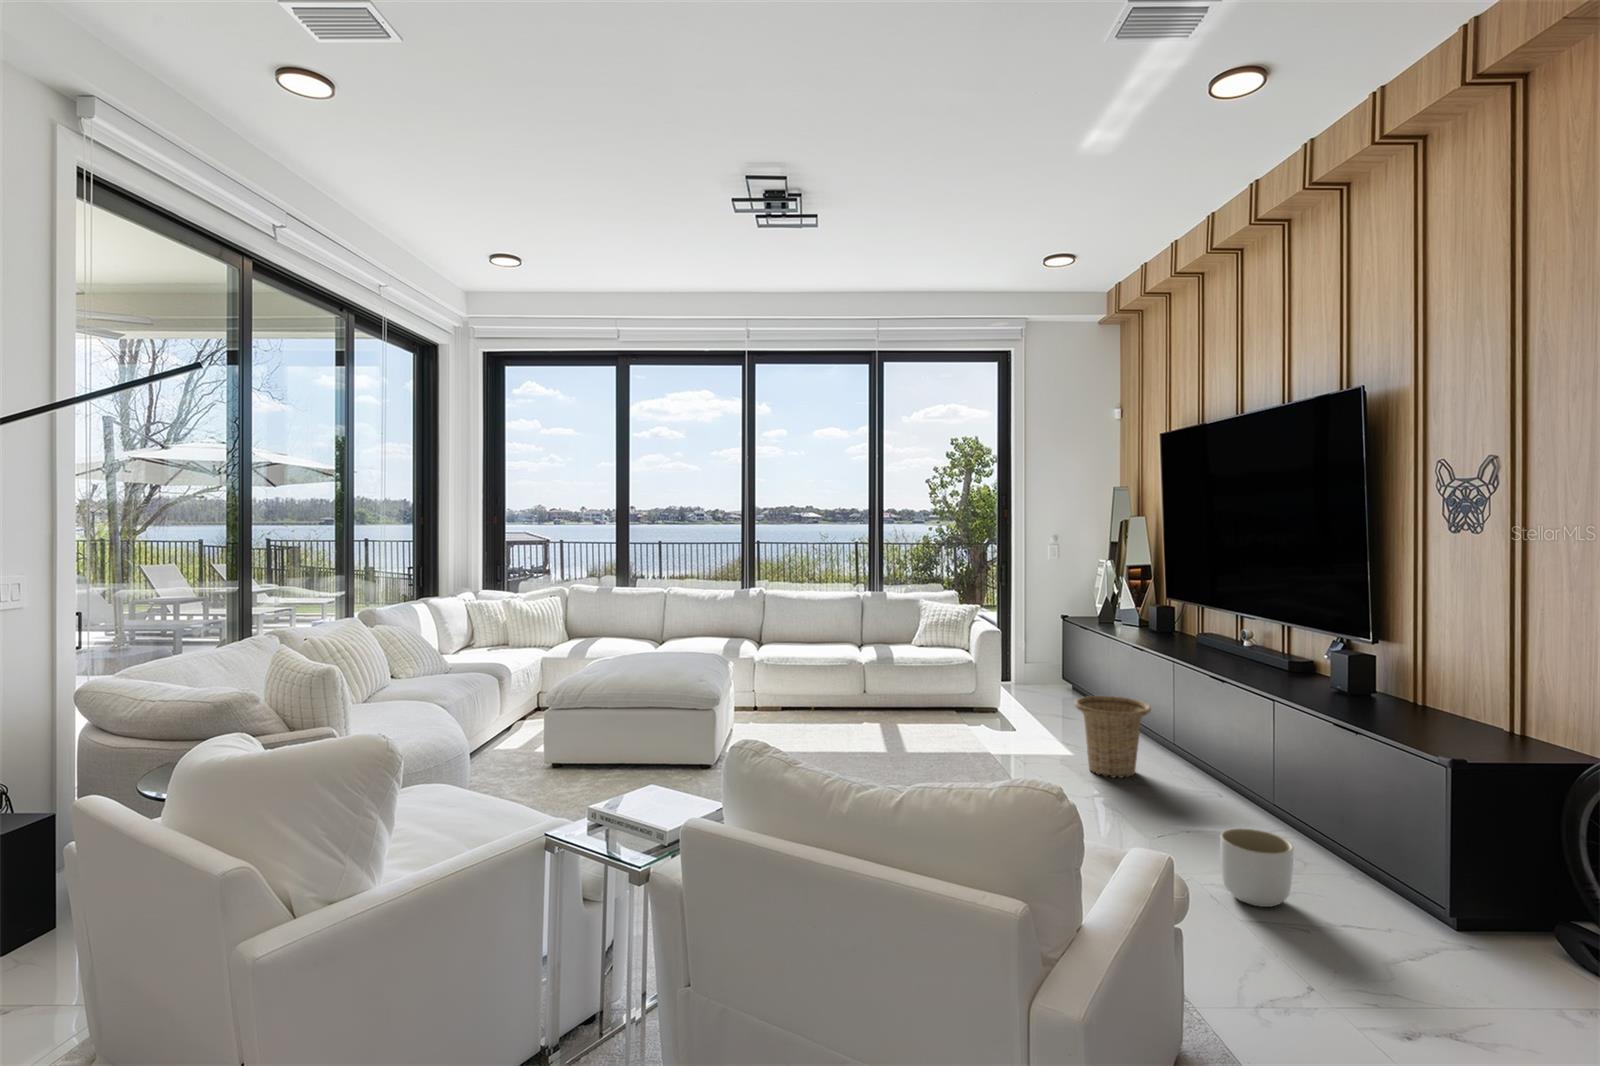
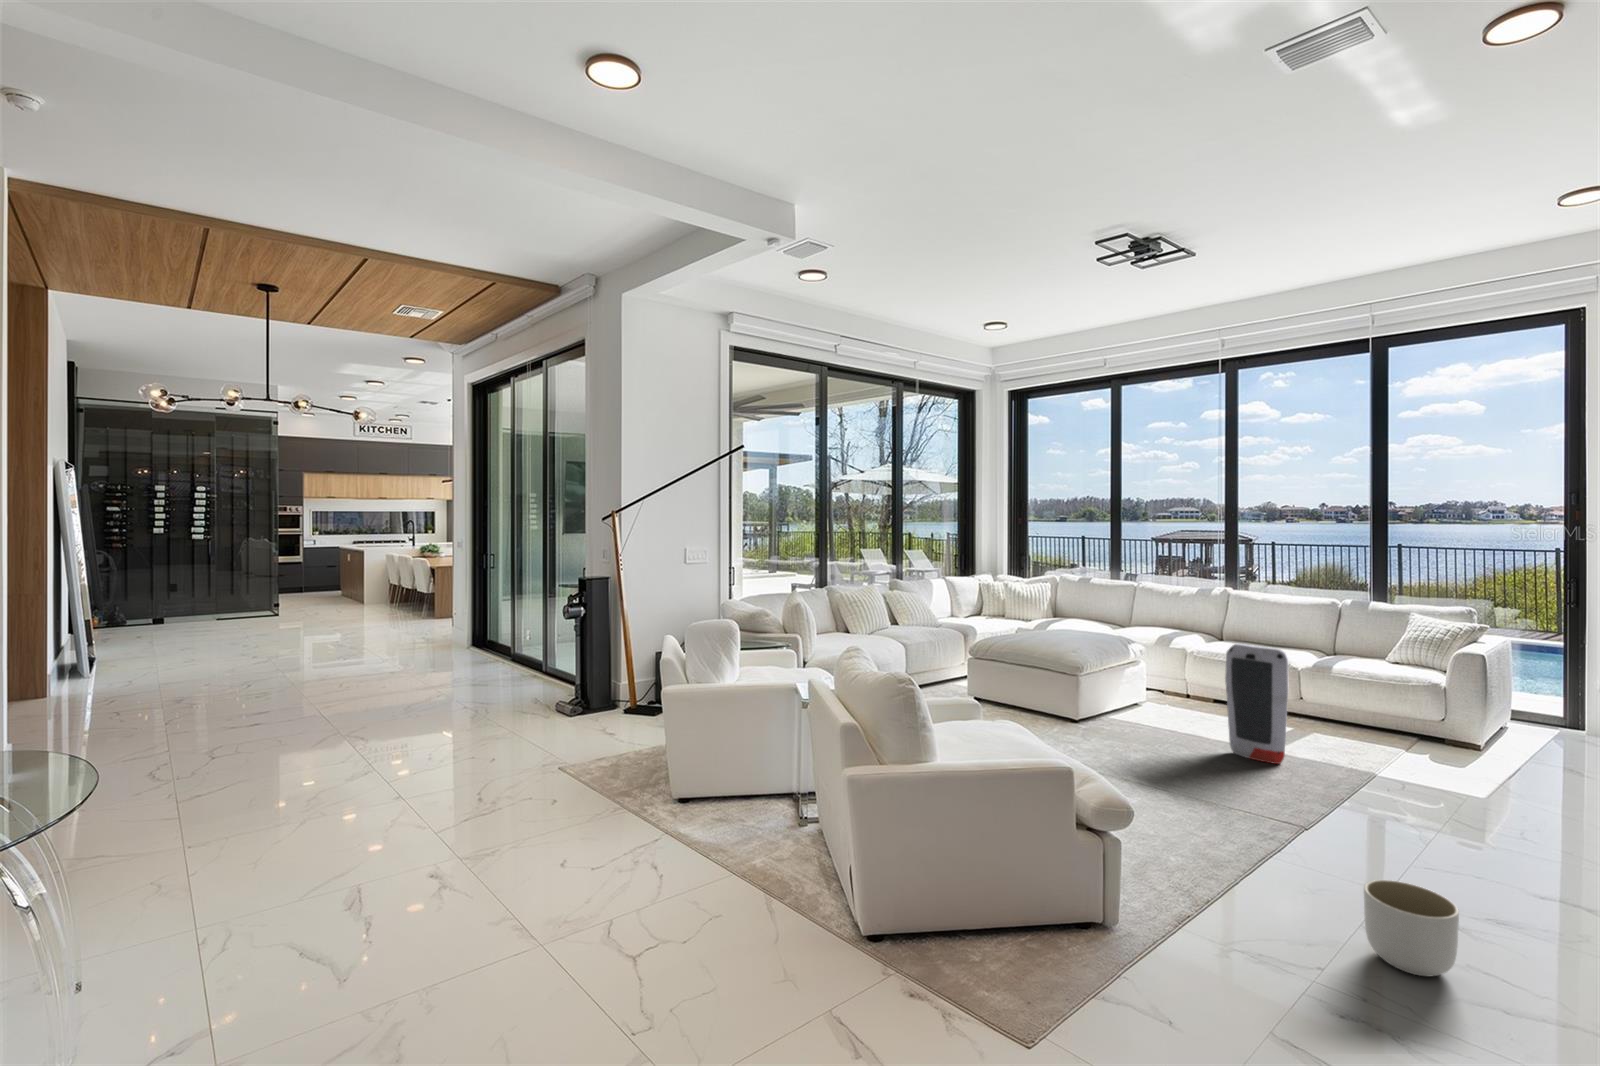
air purifier: none [873,642,931,759] -> present [1225,644,1288,764]
basket: present [1074,696,1151,778] -> none [1451,740,1574,847]

